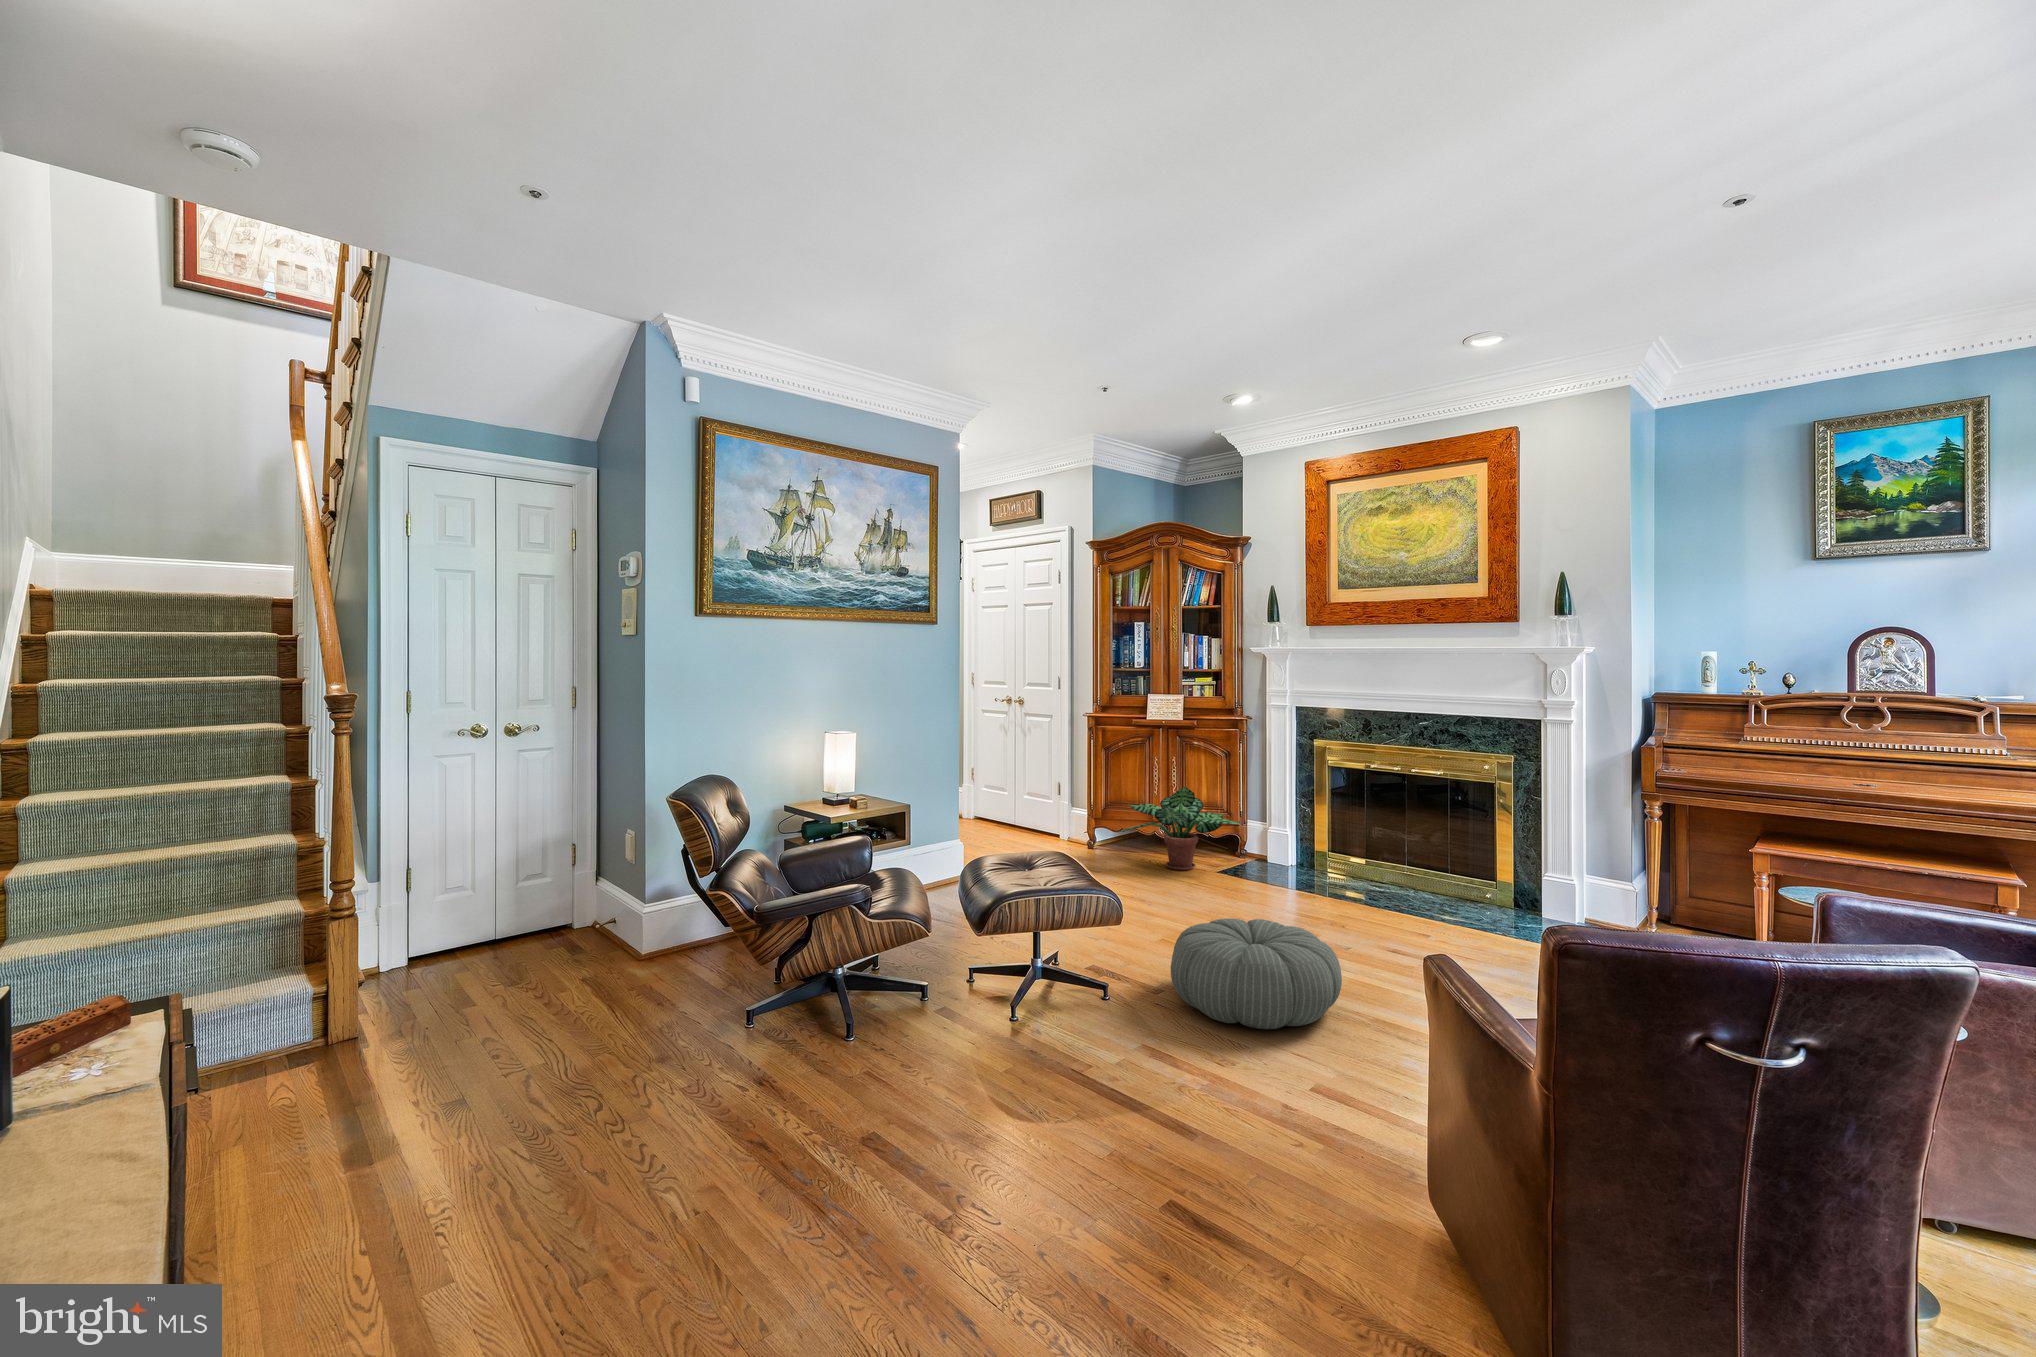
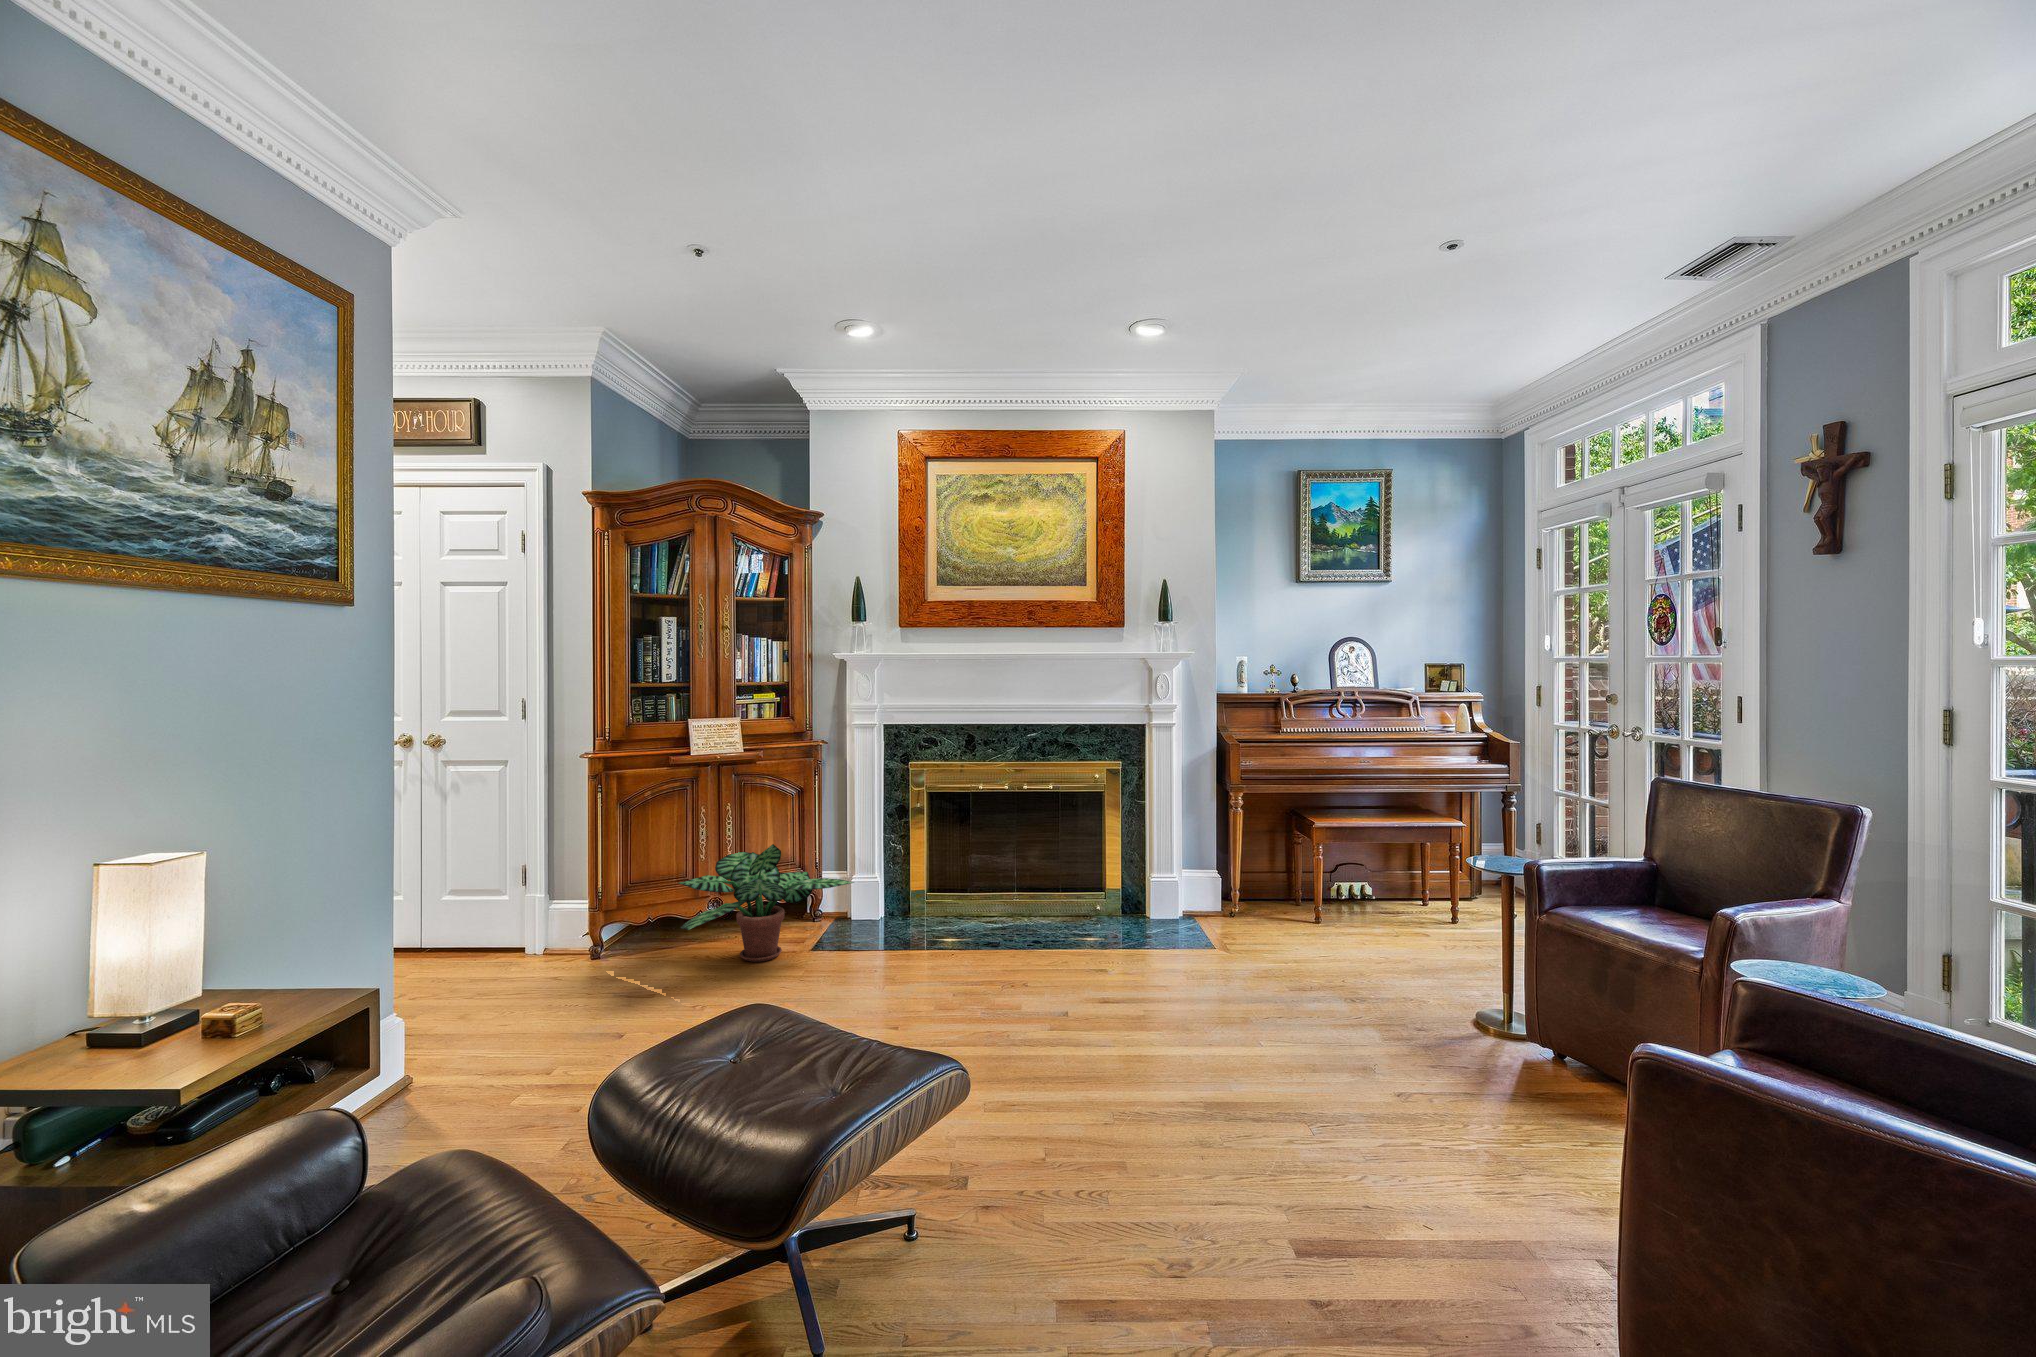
pouf: present [1171,918,1342,1029] -> none [1005,1028,1244,1222]

